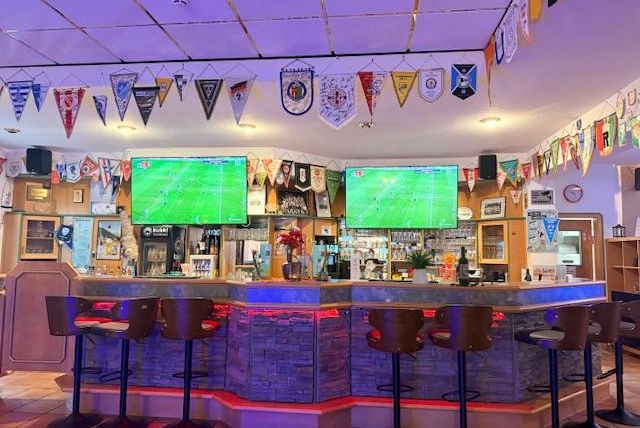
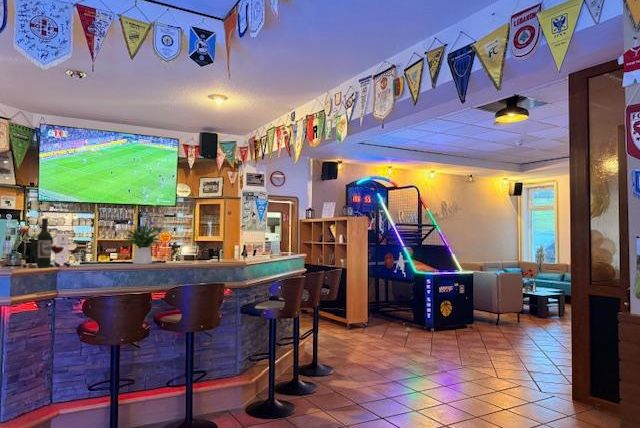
wine bottle: present [450,247,488,287] -> present [22,218,78,268]

